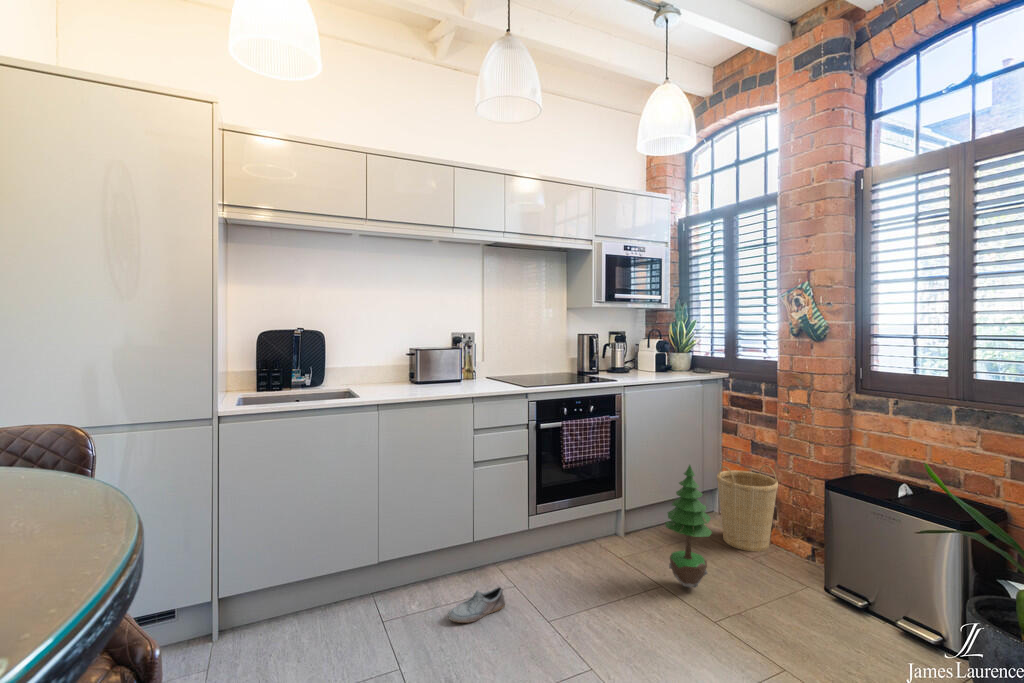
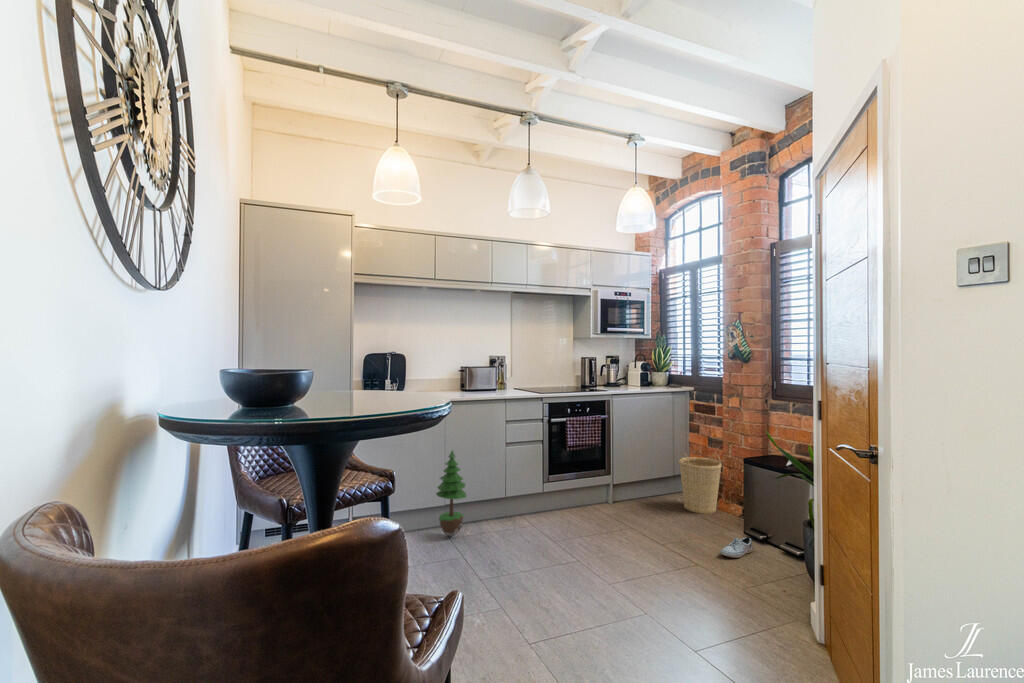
potted tree: present [665,465,712,588] -> present [436,451,466,537]
shoe: present [448,587,505,623] -> present [720,537,753,558]

